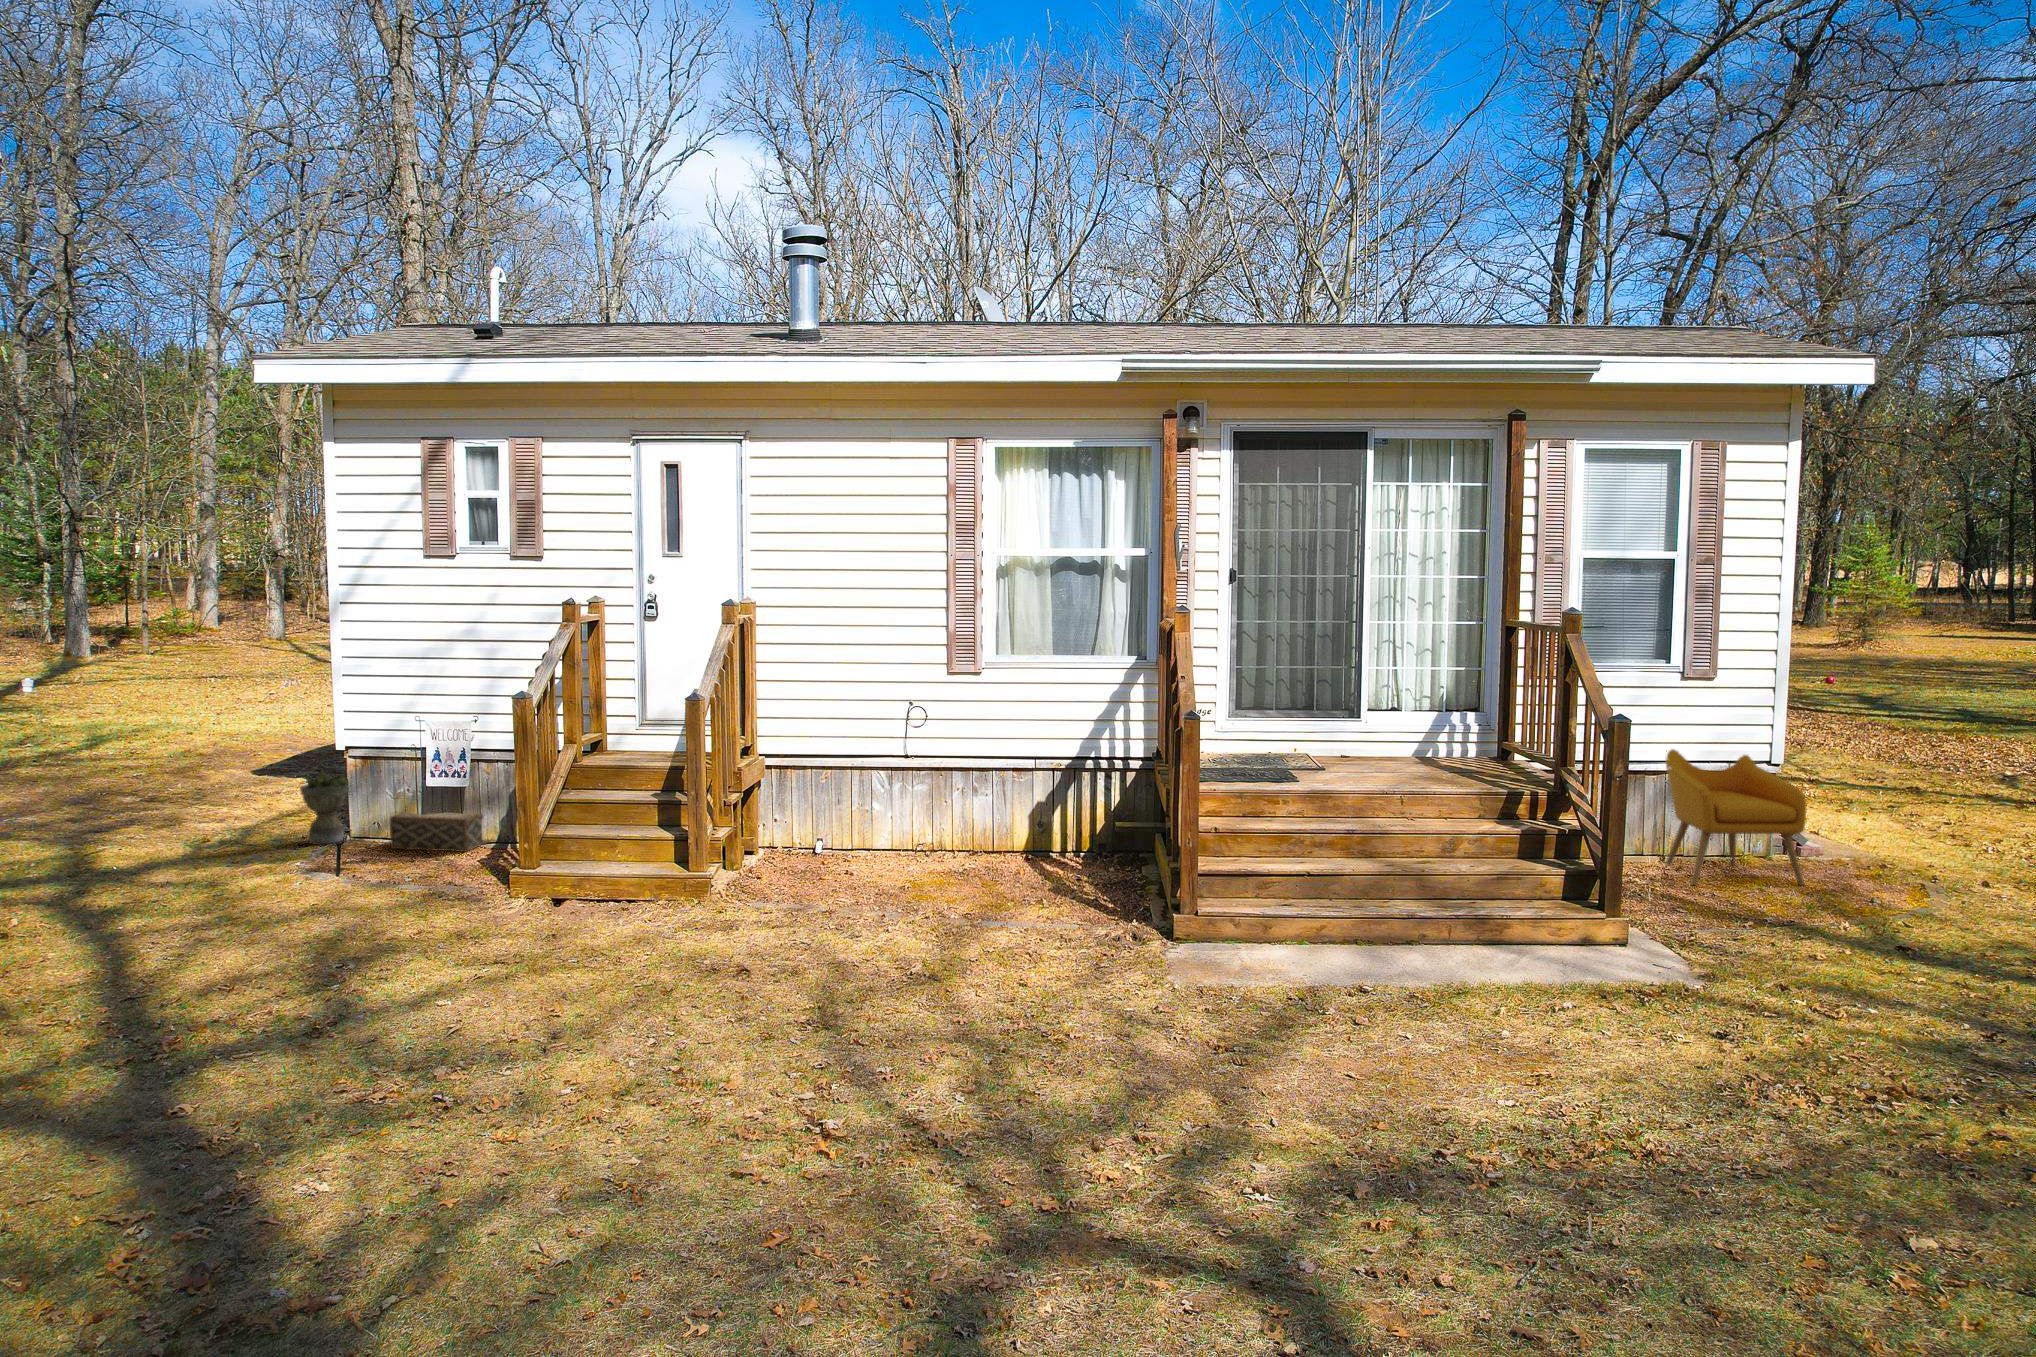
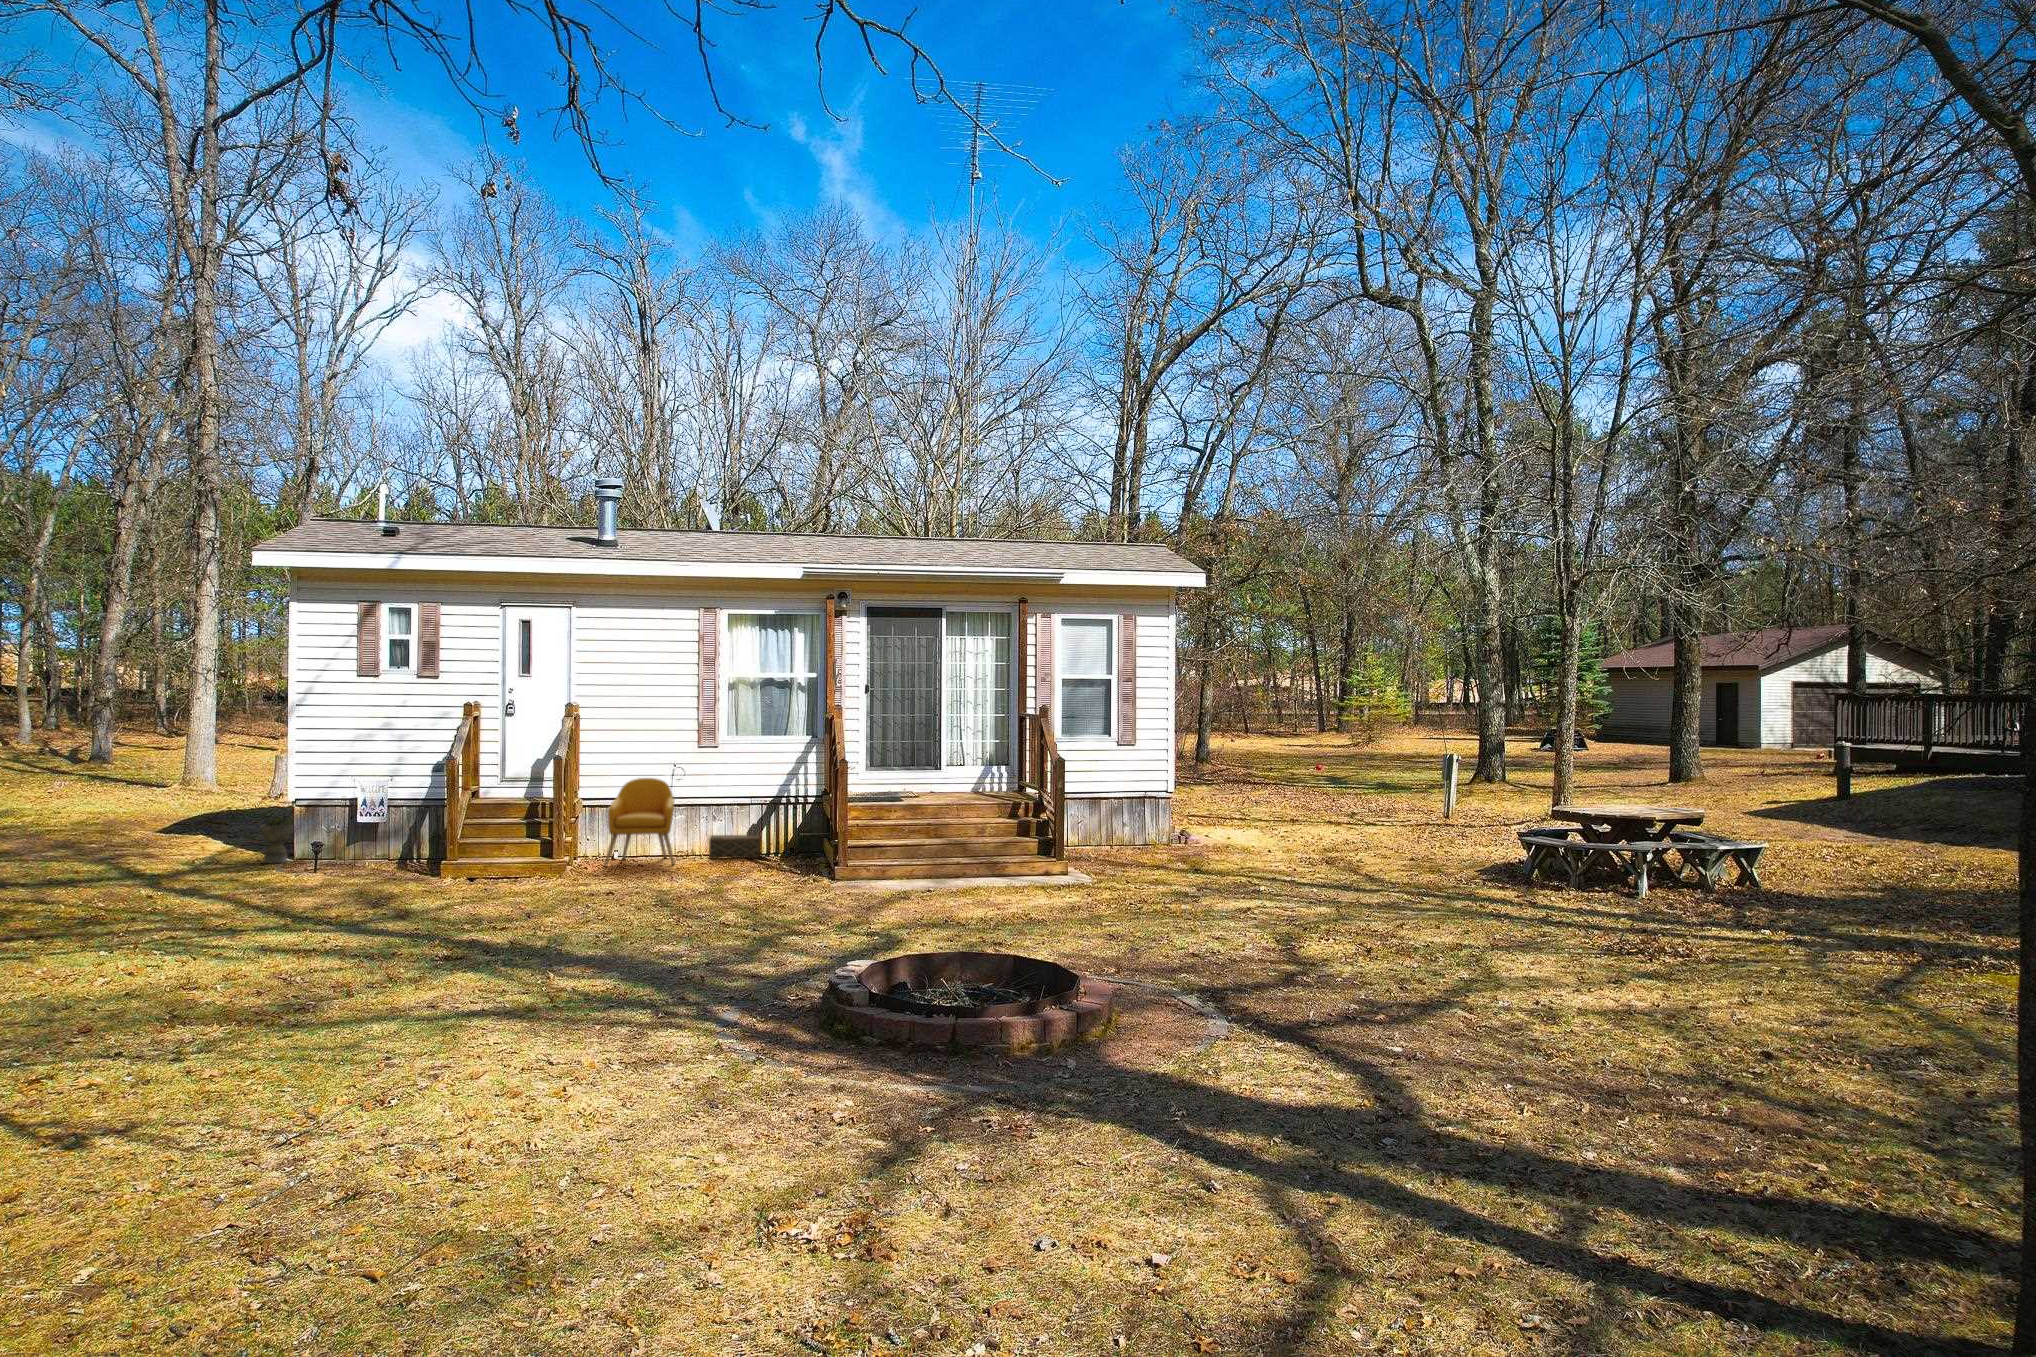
armchair: present [1666,749,1807,886] -> present [604,778,675,866]
woven basket: present [390,813,491,852] -> present [709,835,760,859]

